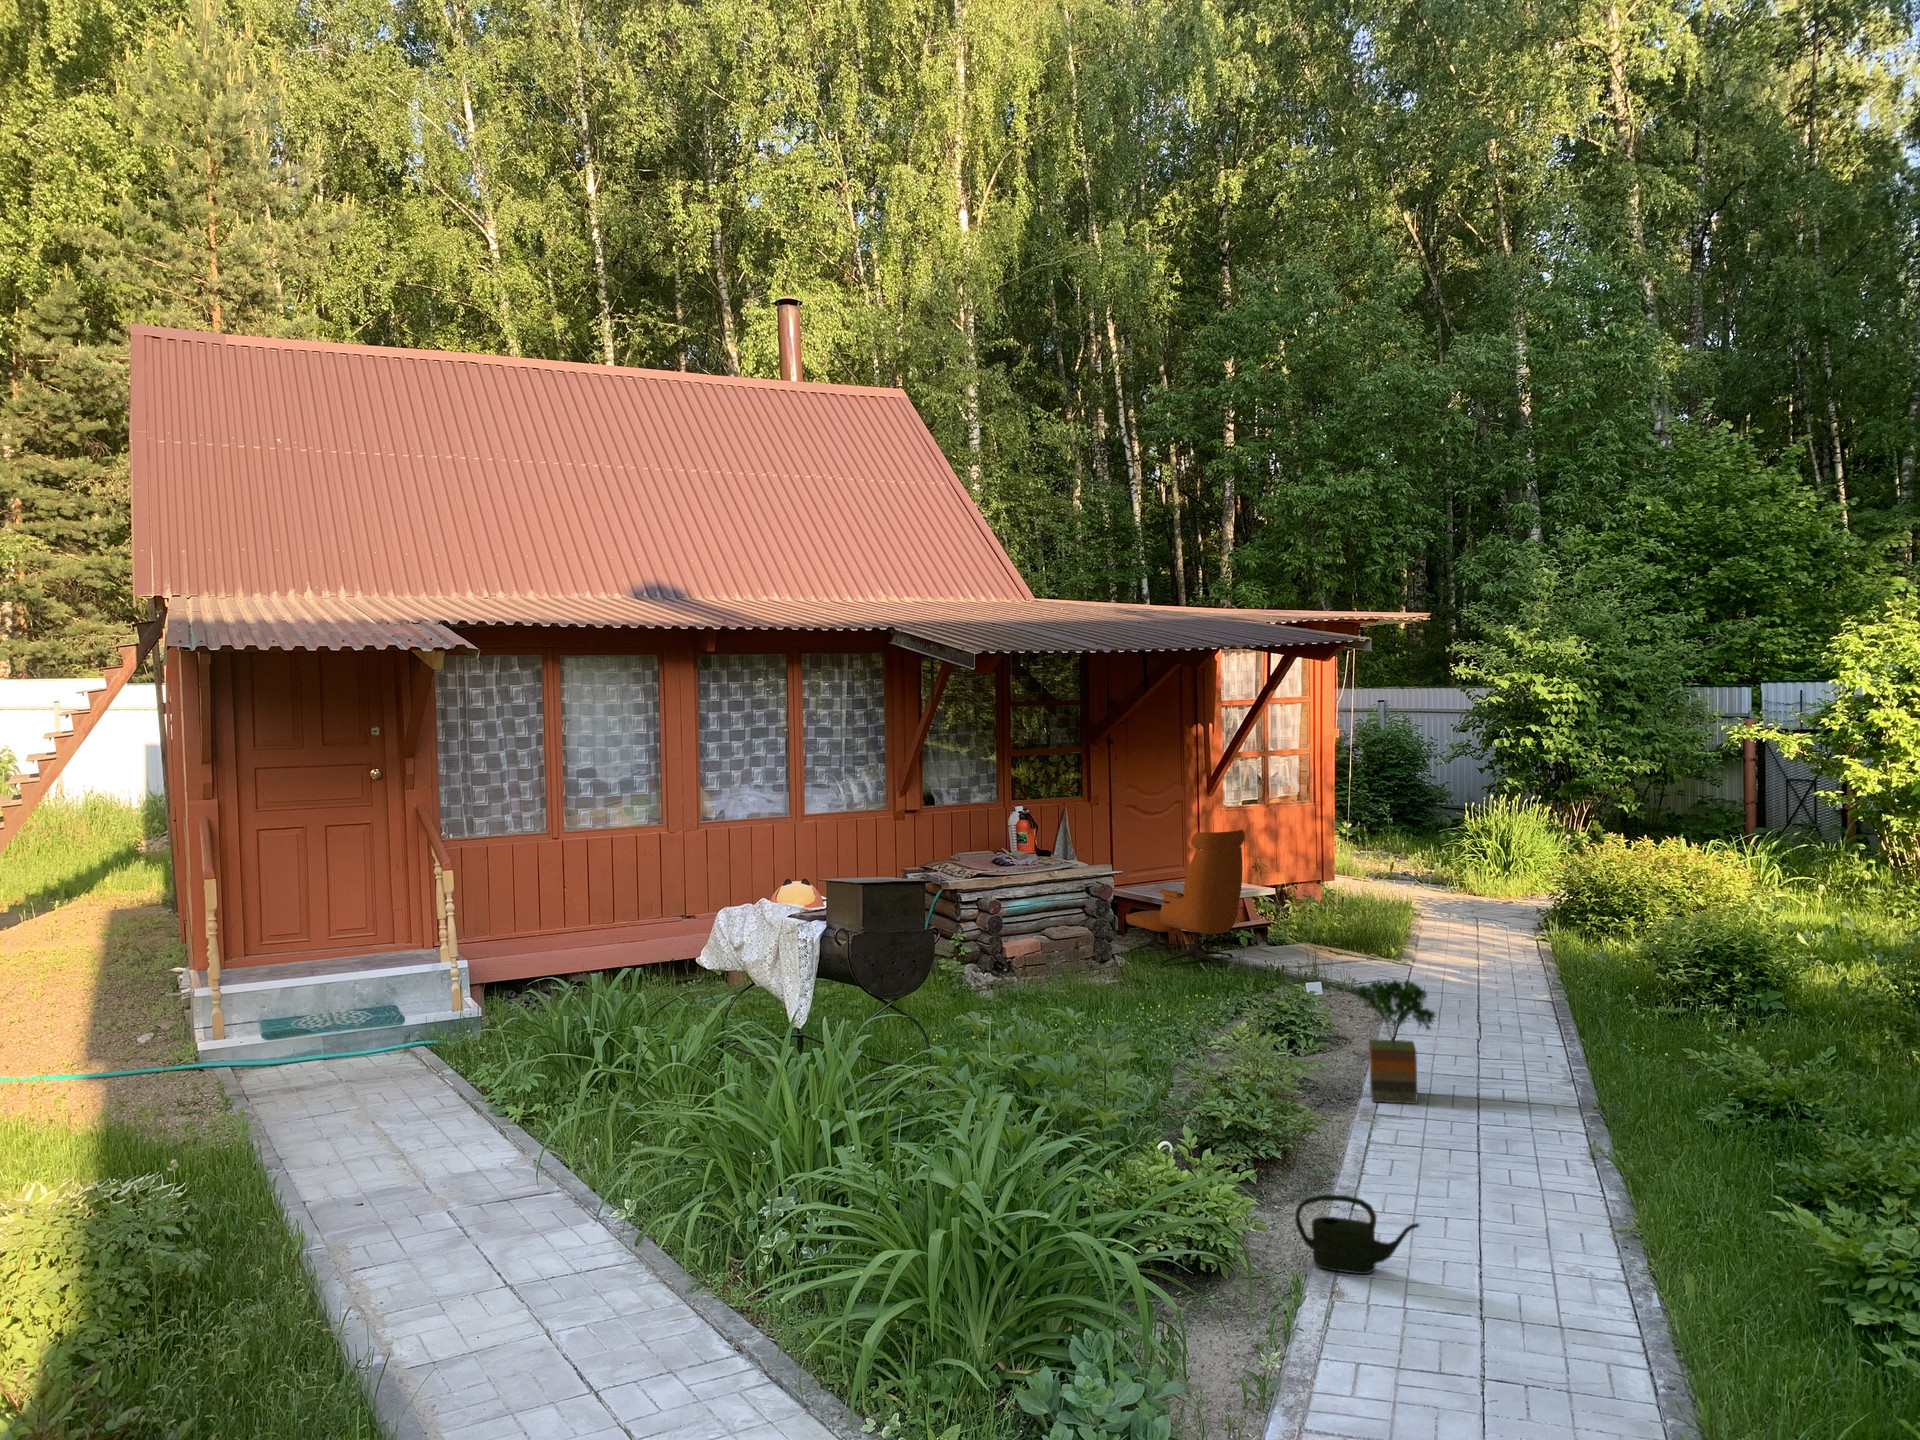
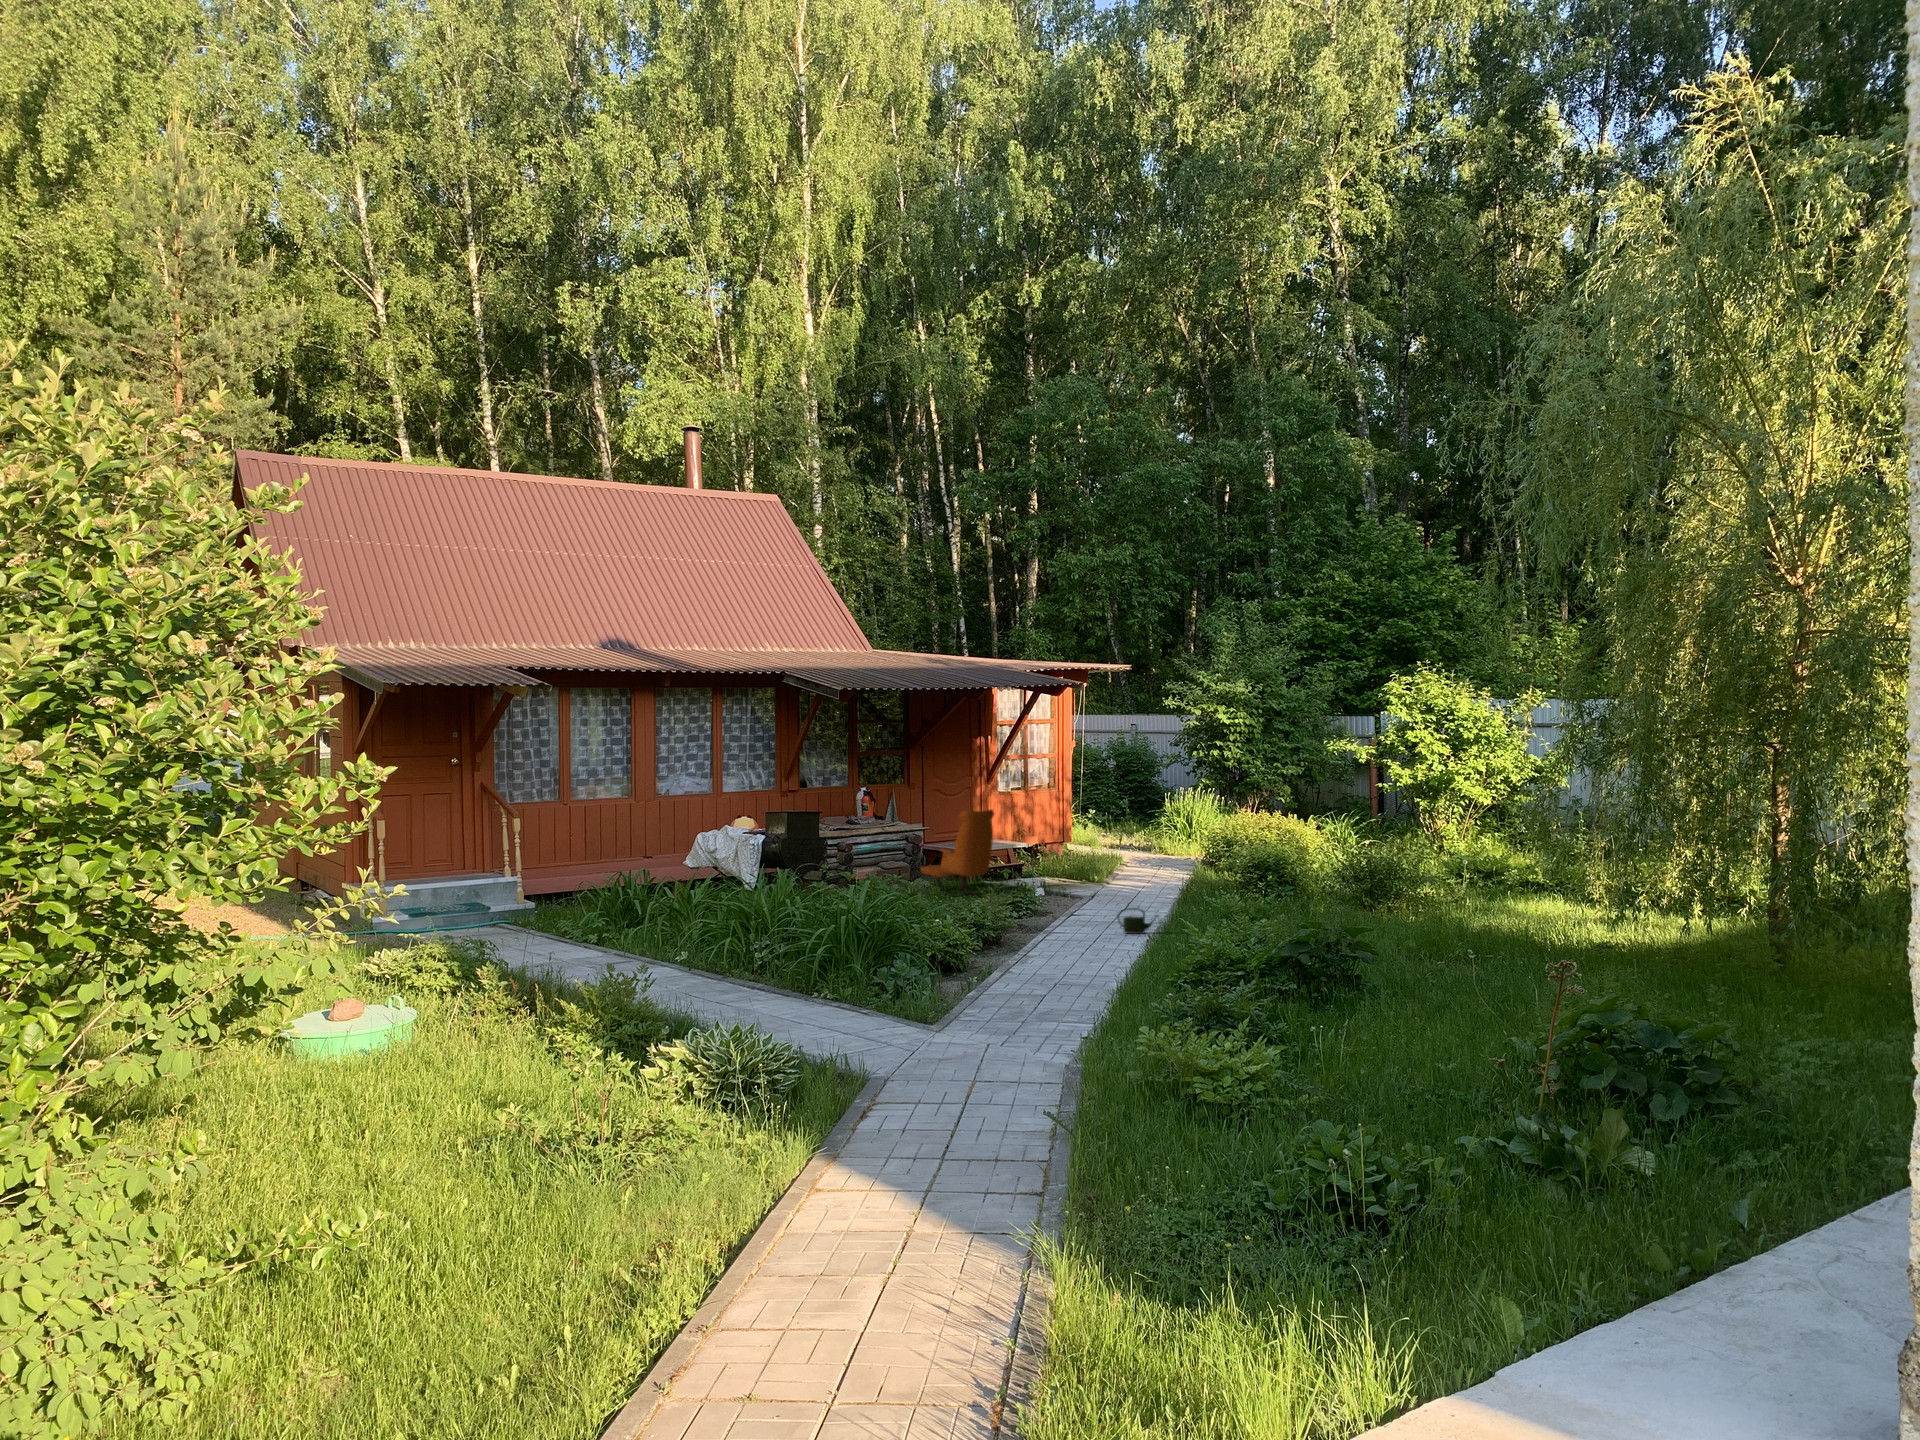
potted tree: present [1354,979,1435,1104] -> none [1024,882,1068,947]
watering can: present [1295,1194,1419,1274] -> present [1118,908,1155,934]

